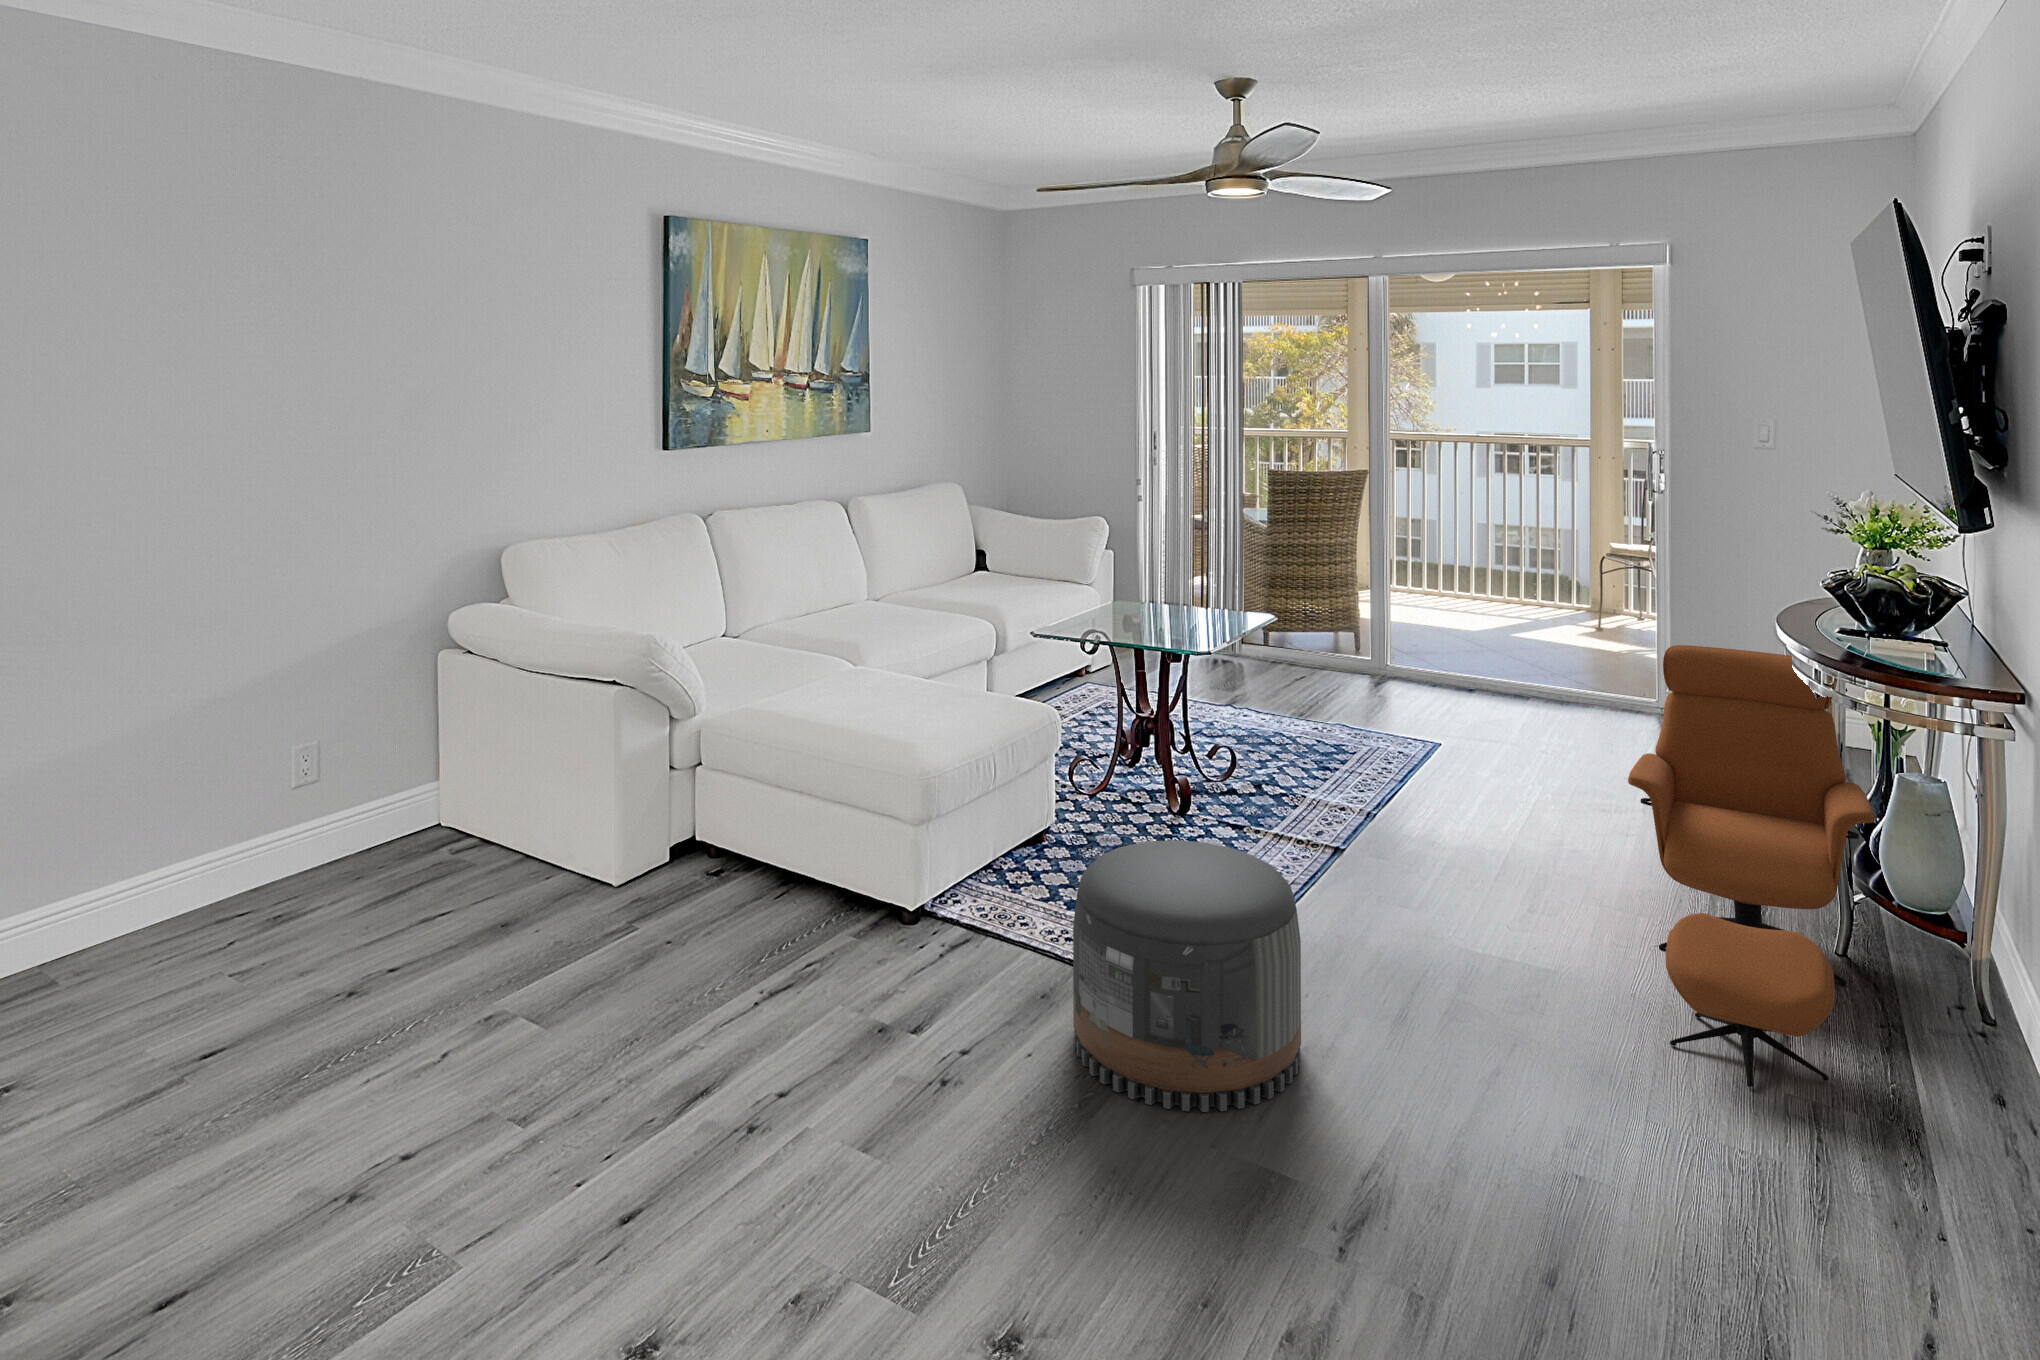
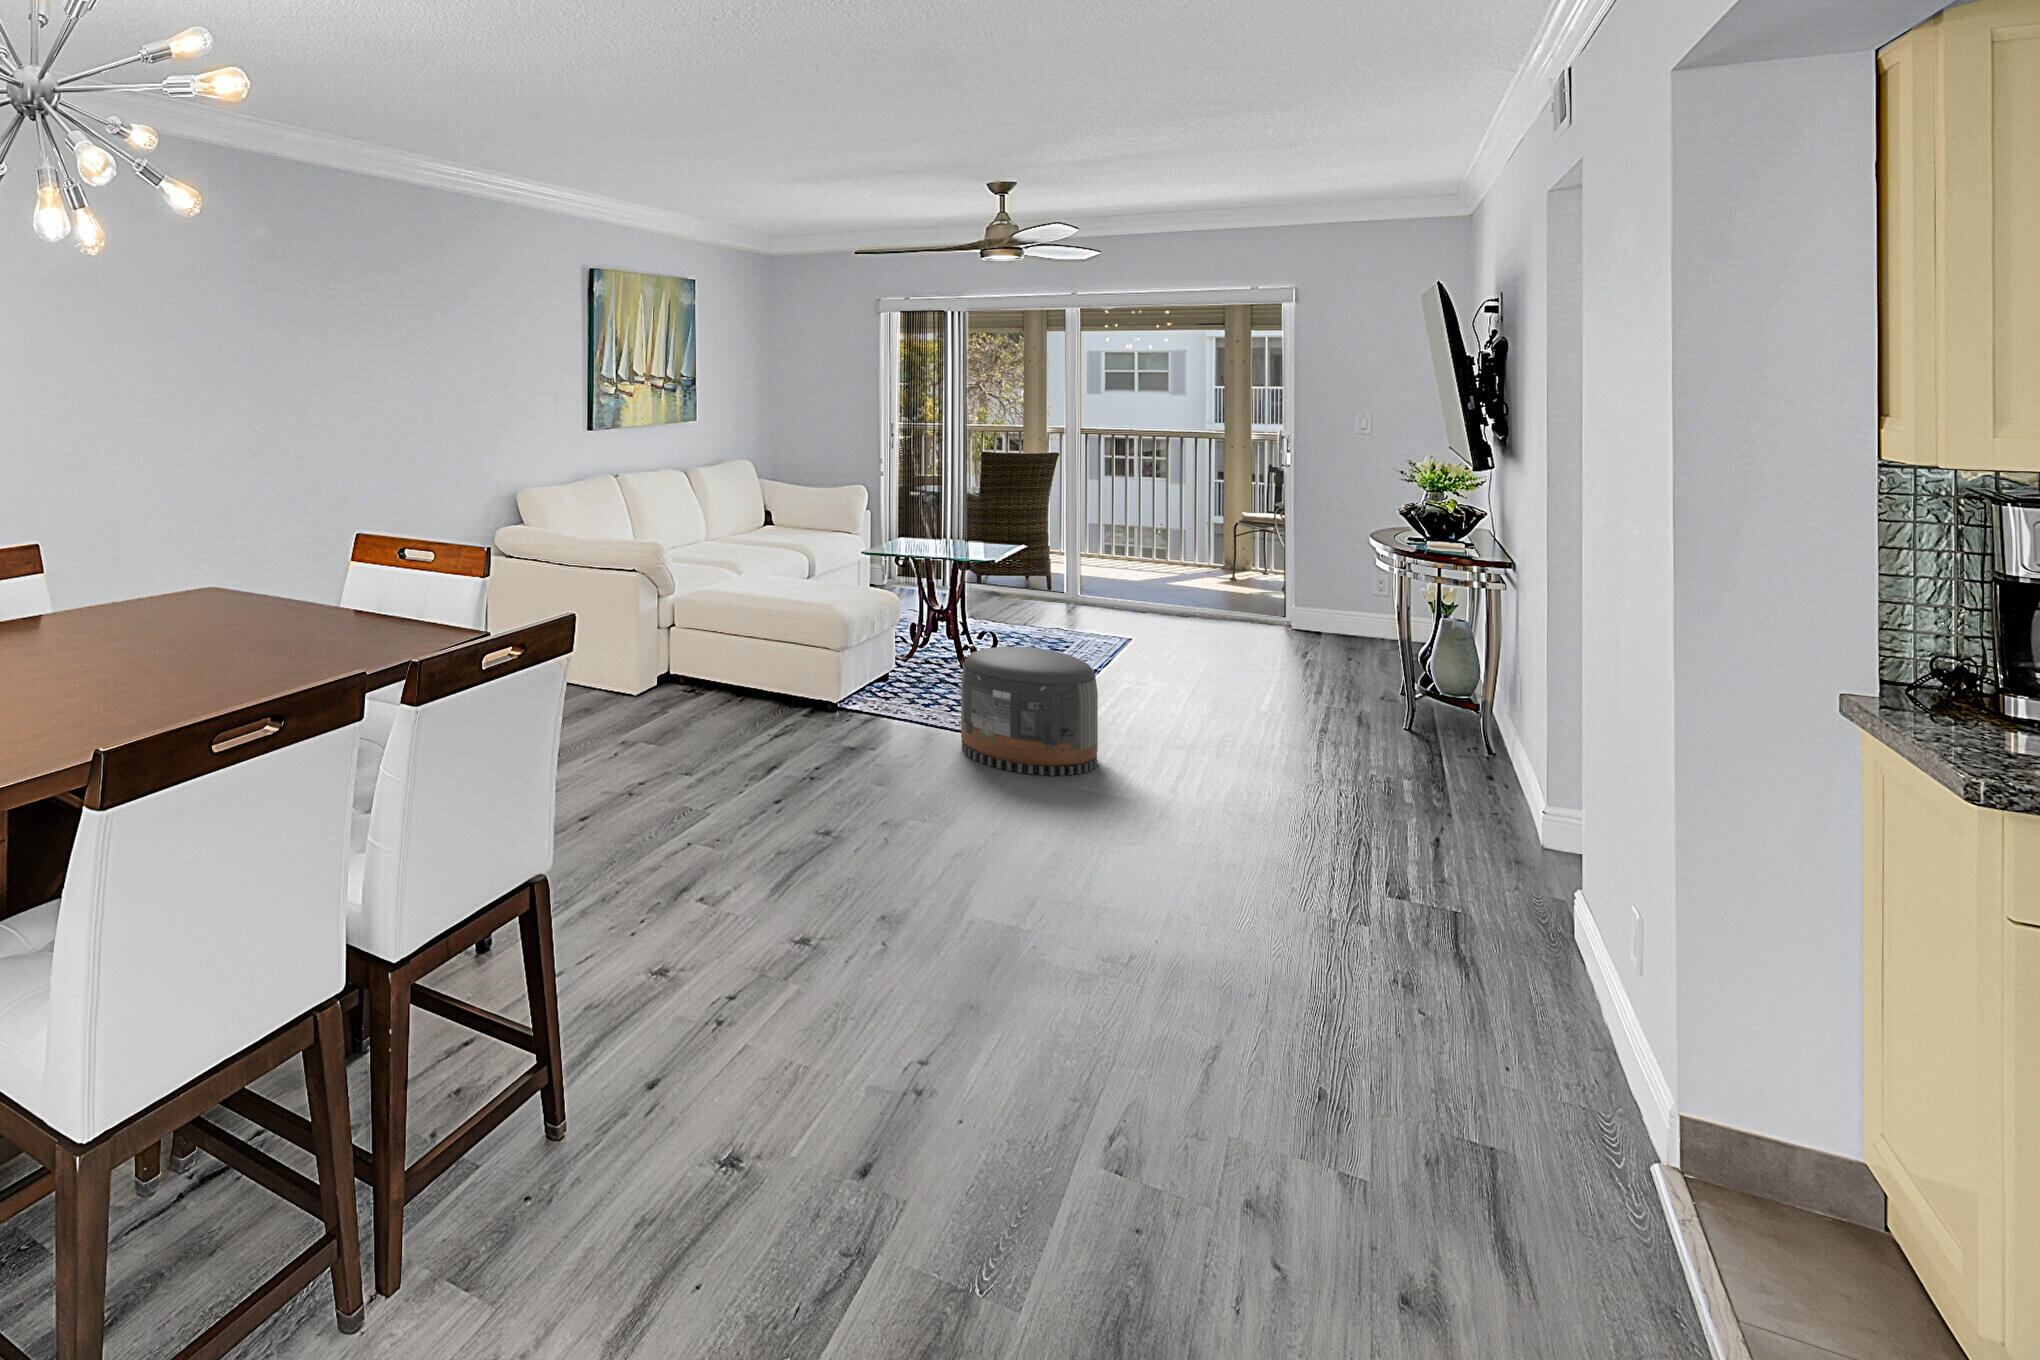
armchair: present [1628,645,1875,1087] -> none [1277,551,1428,774]

